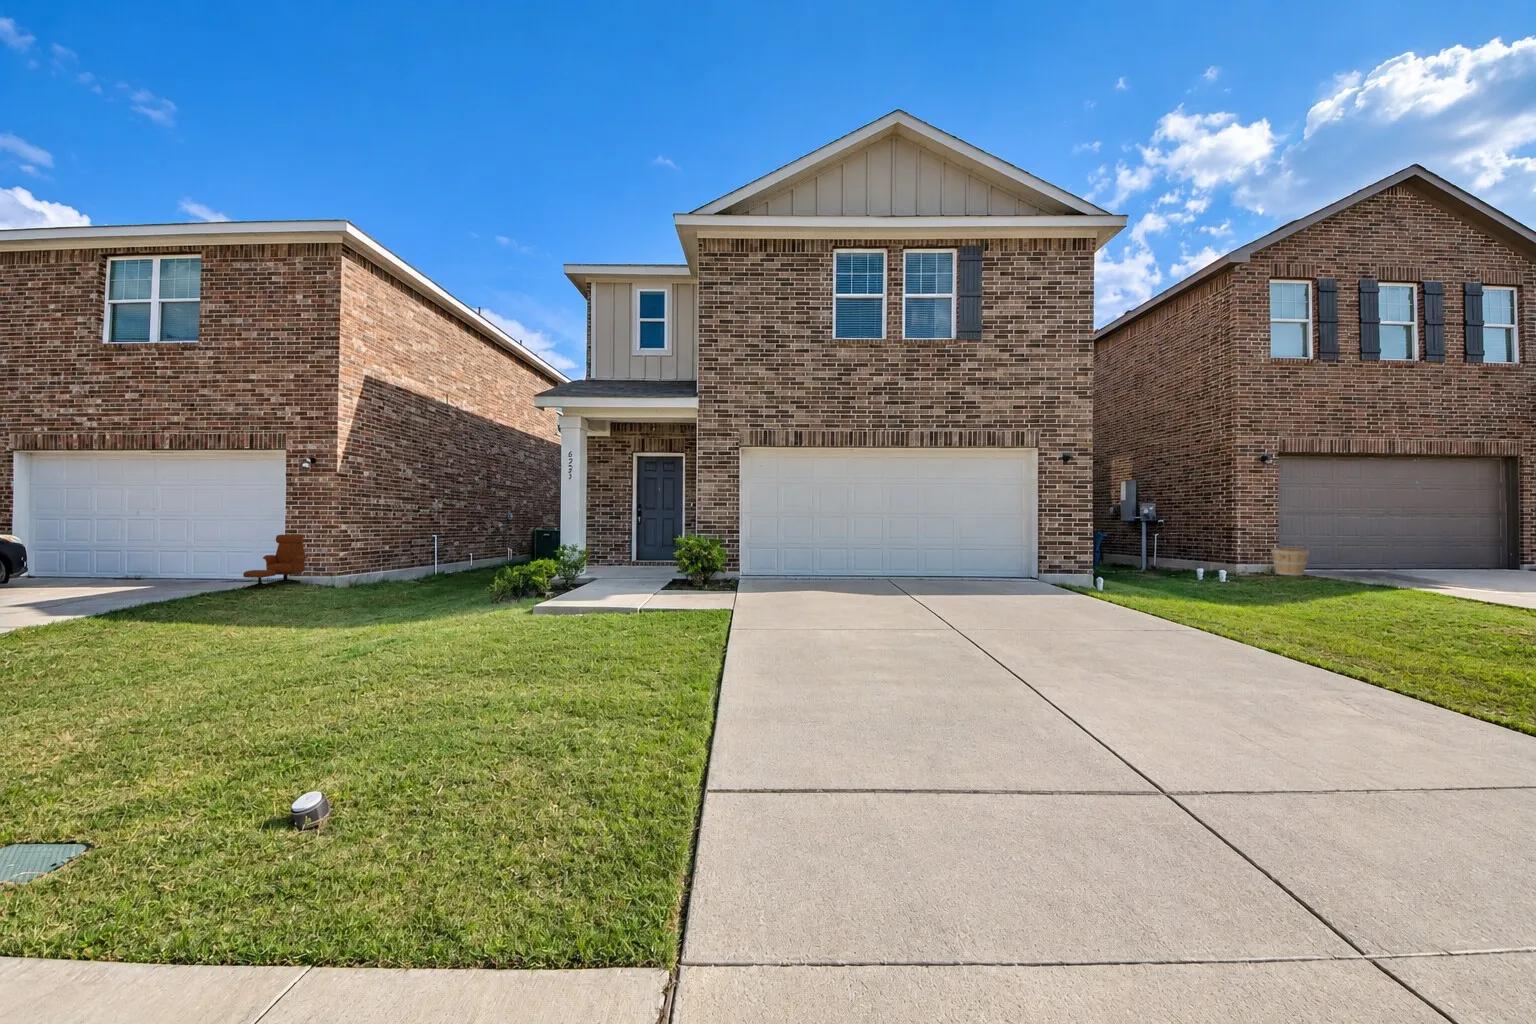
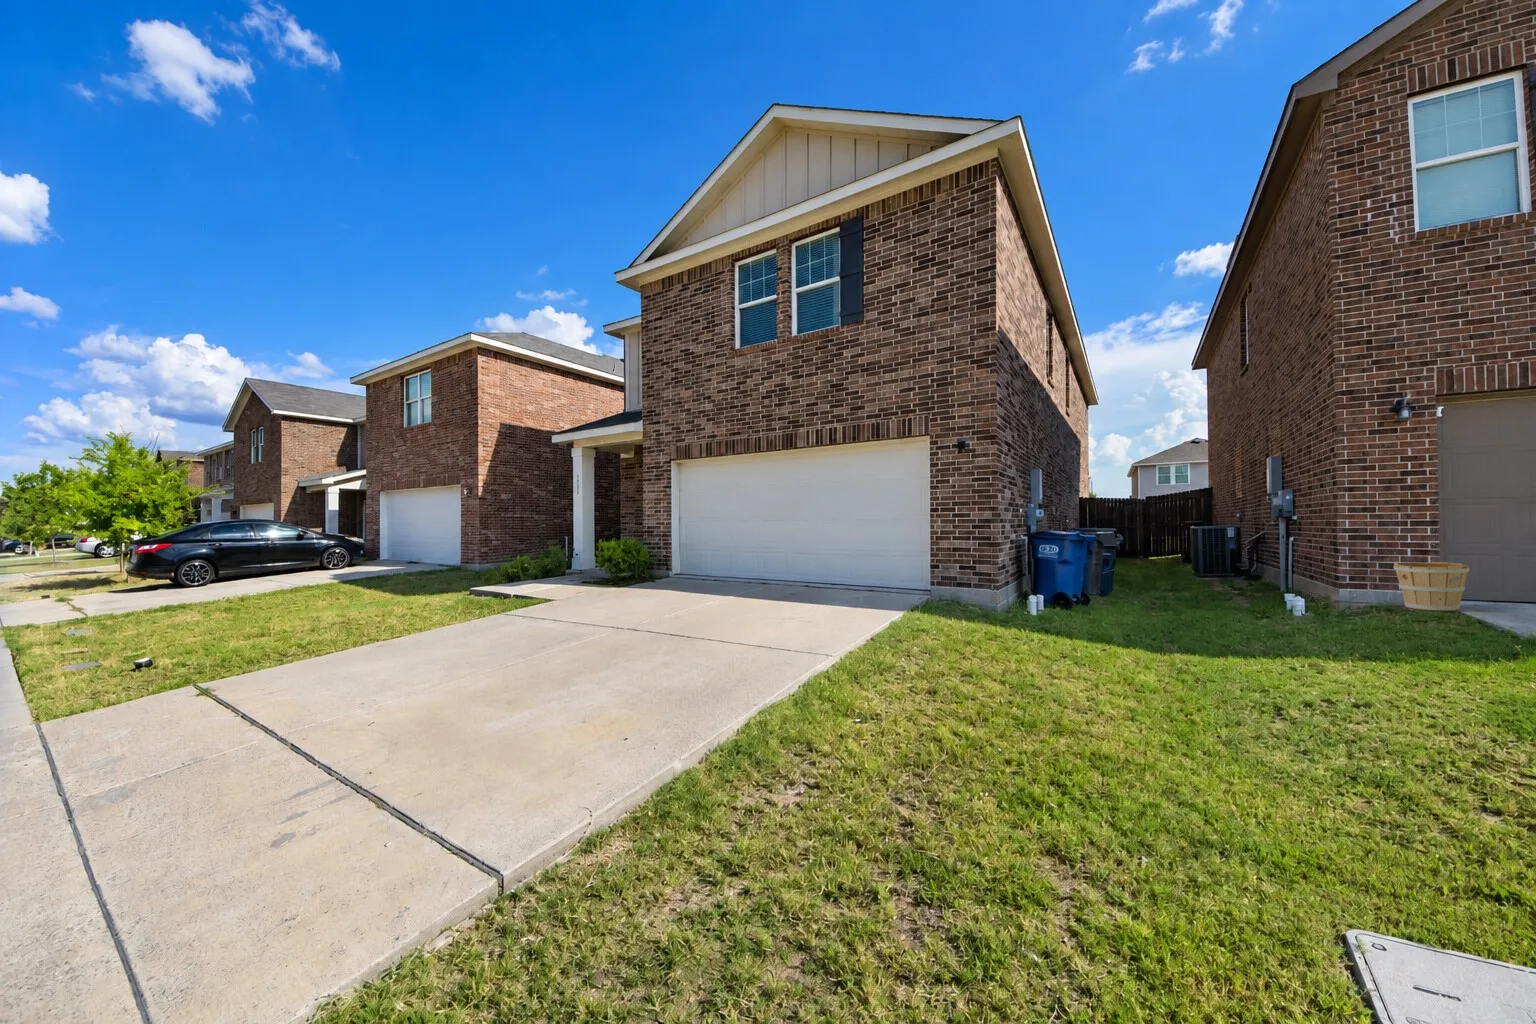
lounge chair: present [243,535,308,589] -> none [421,542,462,576]

